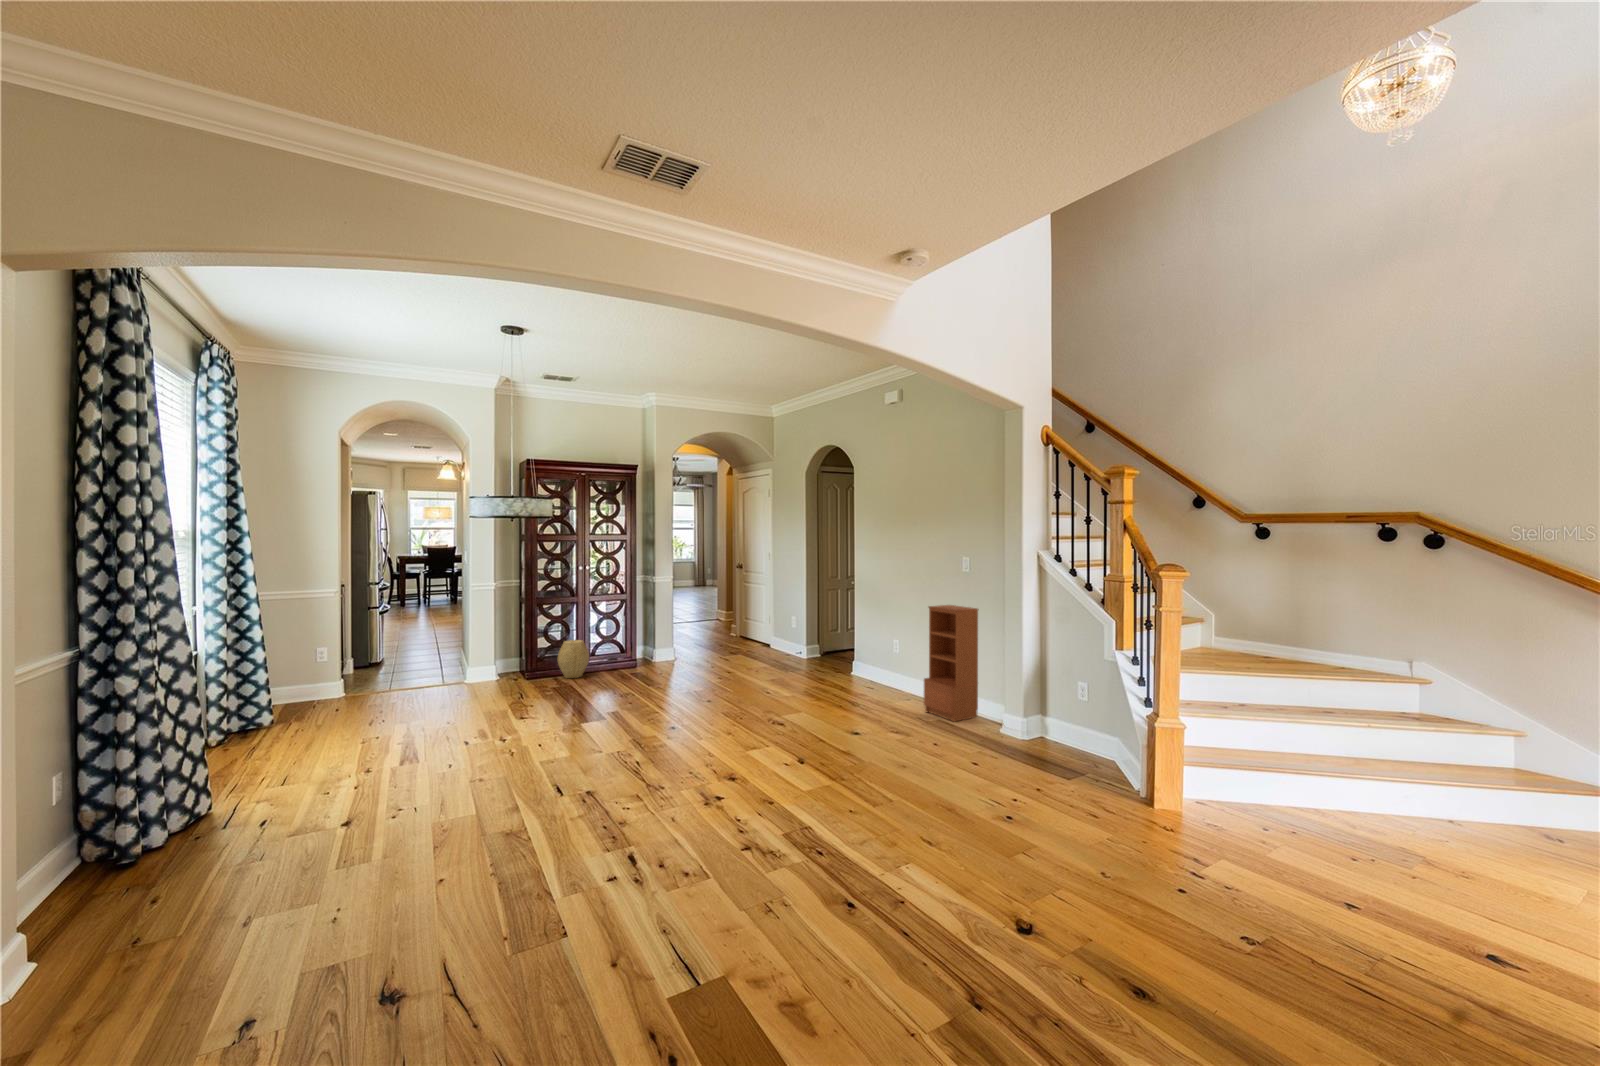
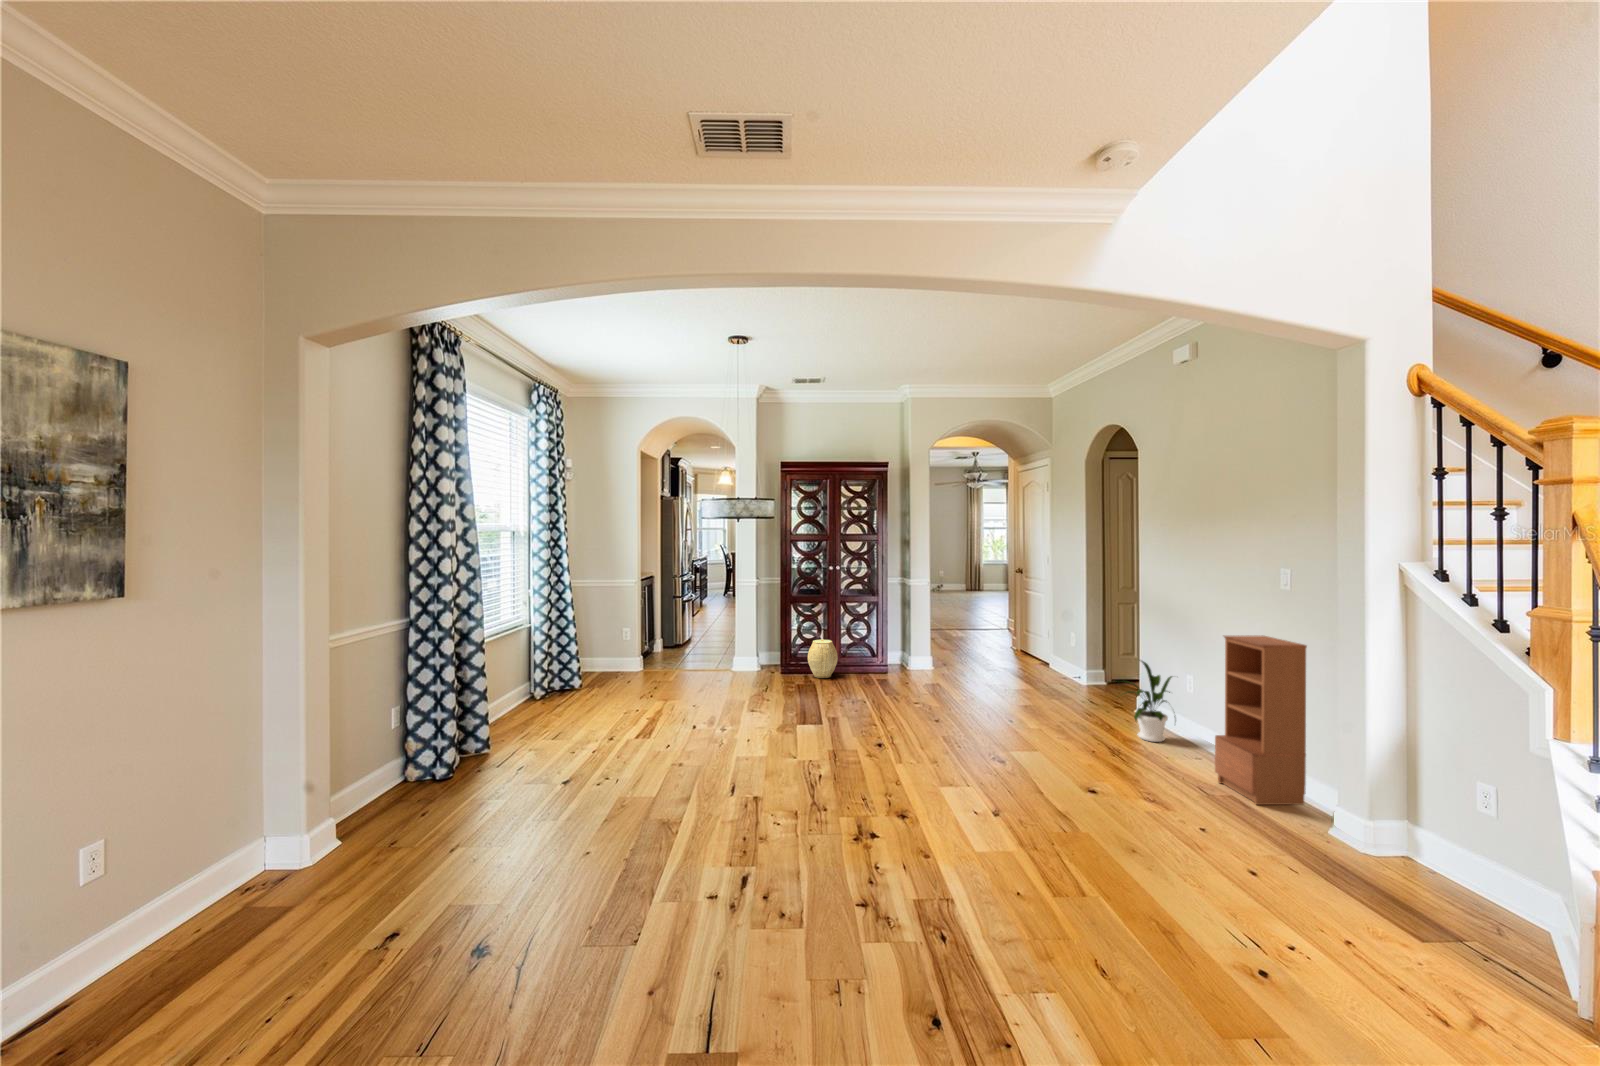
house plant: none [838,631,887,692] -> present [1126,660,1175,742]

